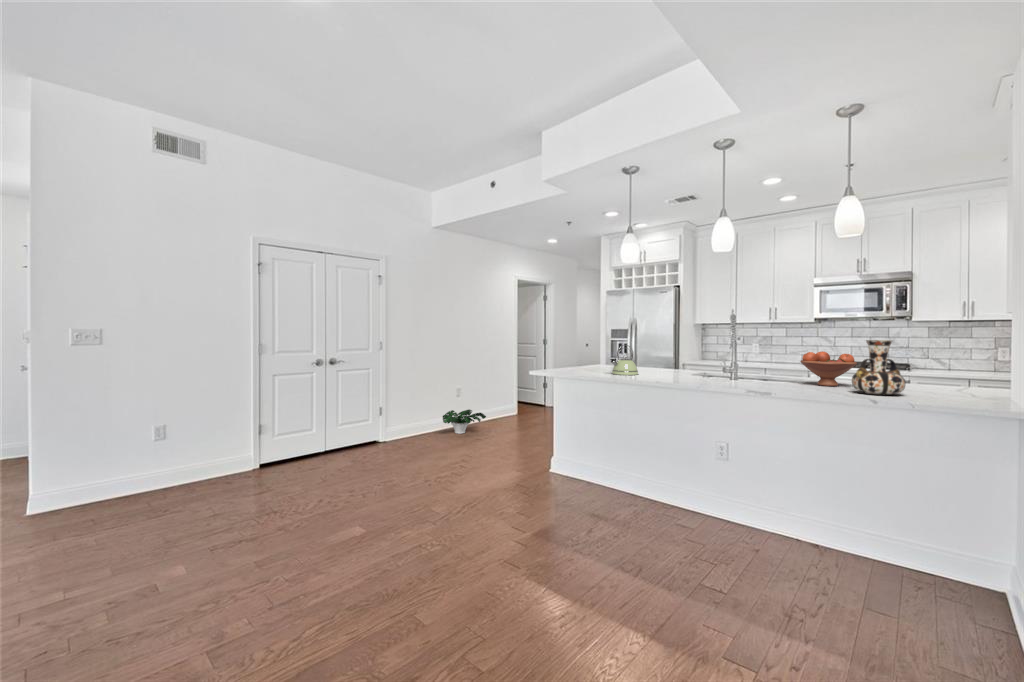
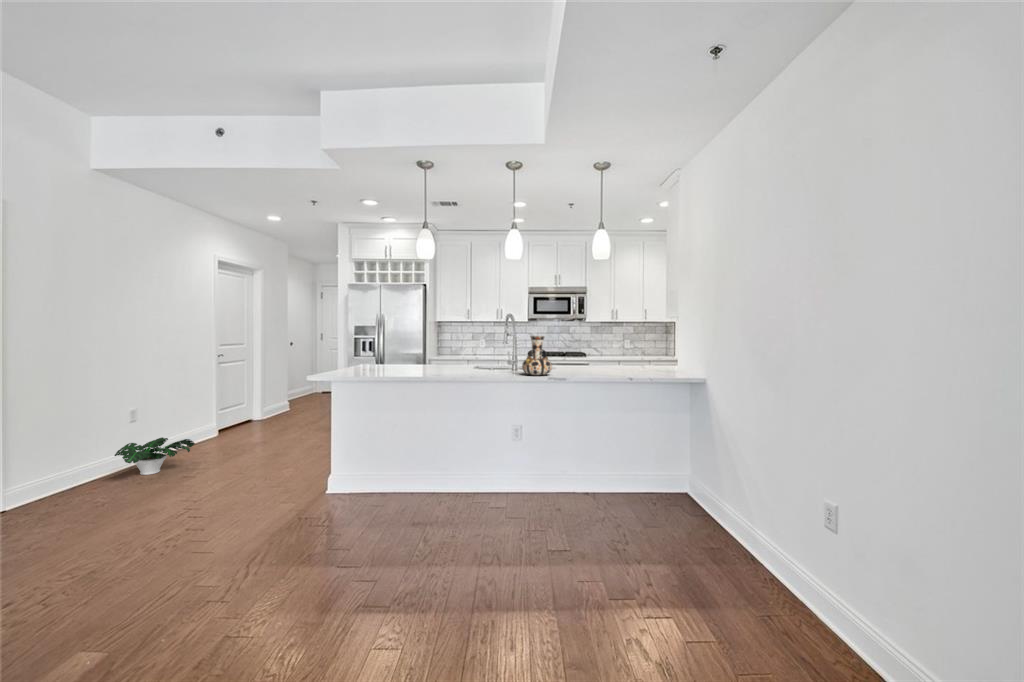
vase: present [852,340,905,395] -> present [522,336,552,376]
kettle: present [610,345,638,375] -> none [403,342,430,374]
fruit bowl: present [800,351,857,386] -> none [563,345,599,371]

